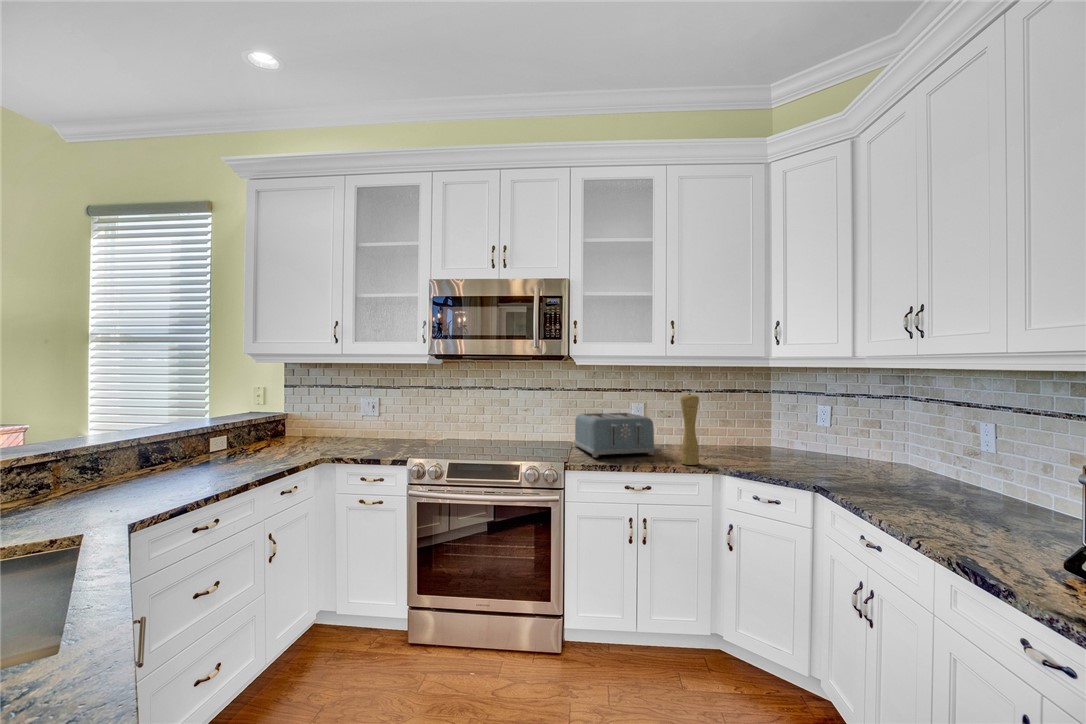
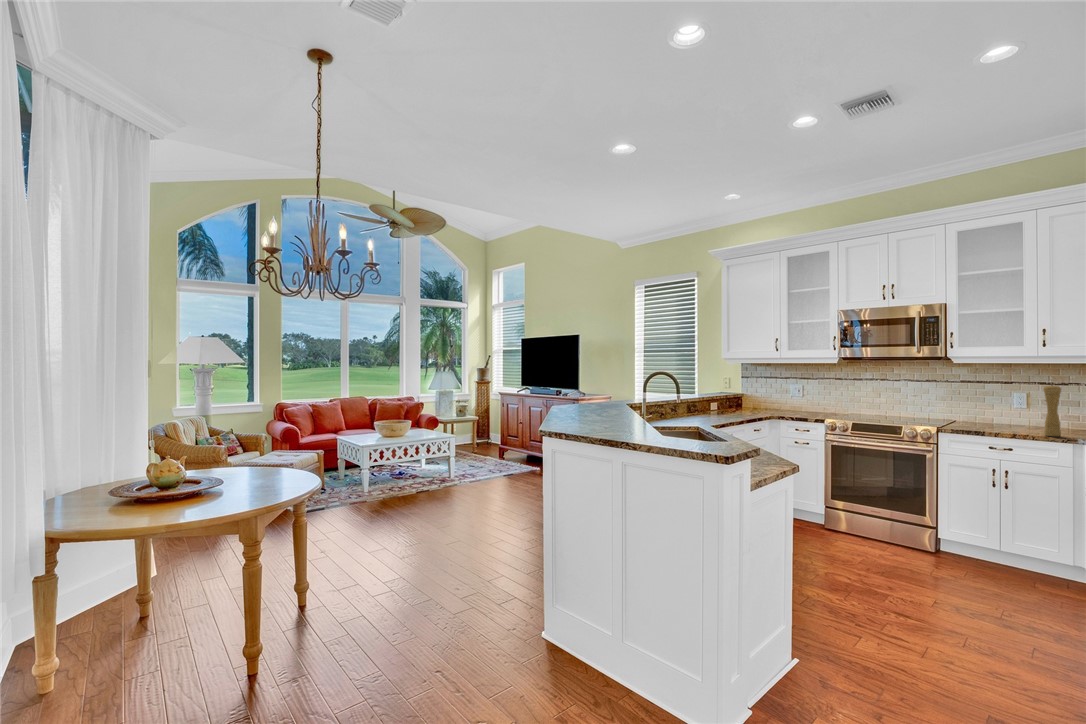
toaster: present [574,413,656,457] -> none [955,398,1026,430]

